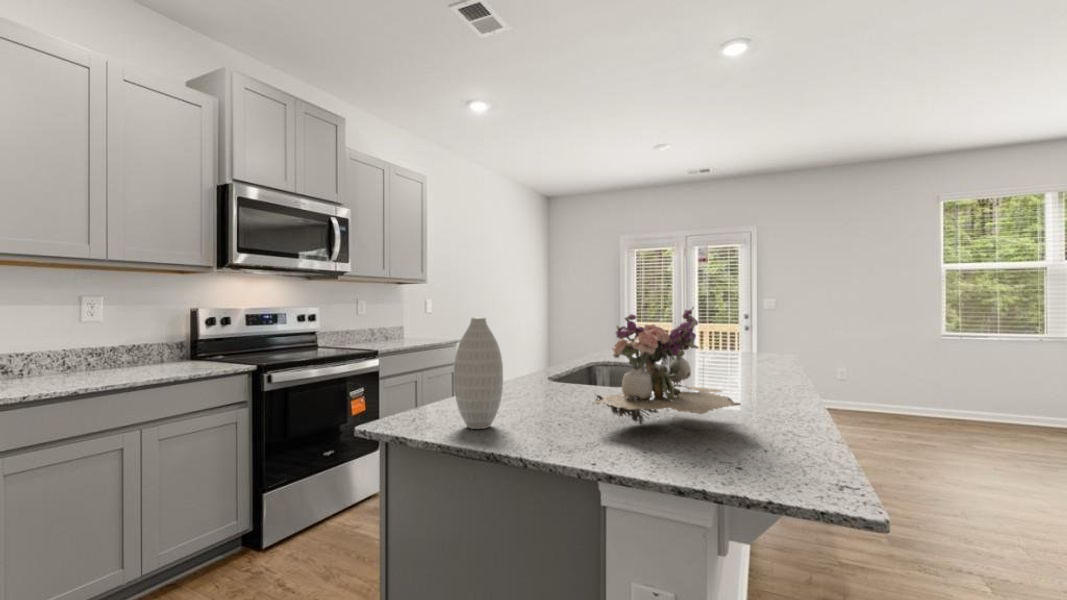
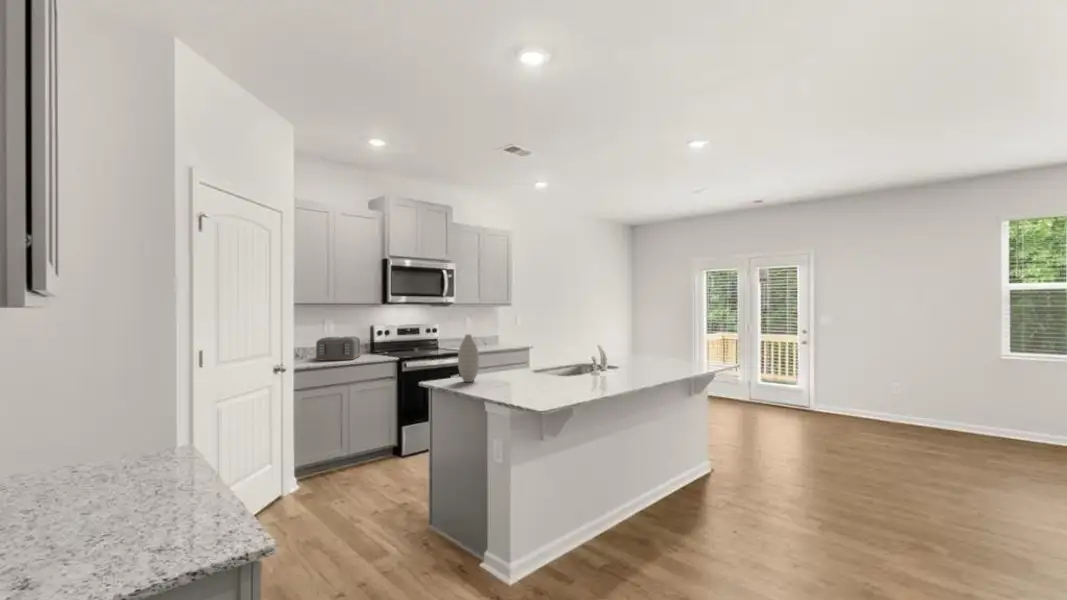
flower arrangement: present [593,307,741,424] -> none [509,329,579,384]
toaster: none [58,327,170,379] -> present [316,336,360,361]

